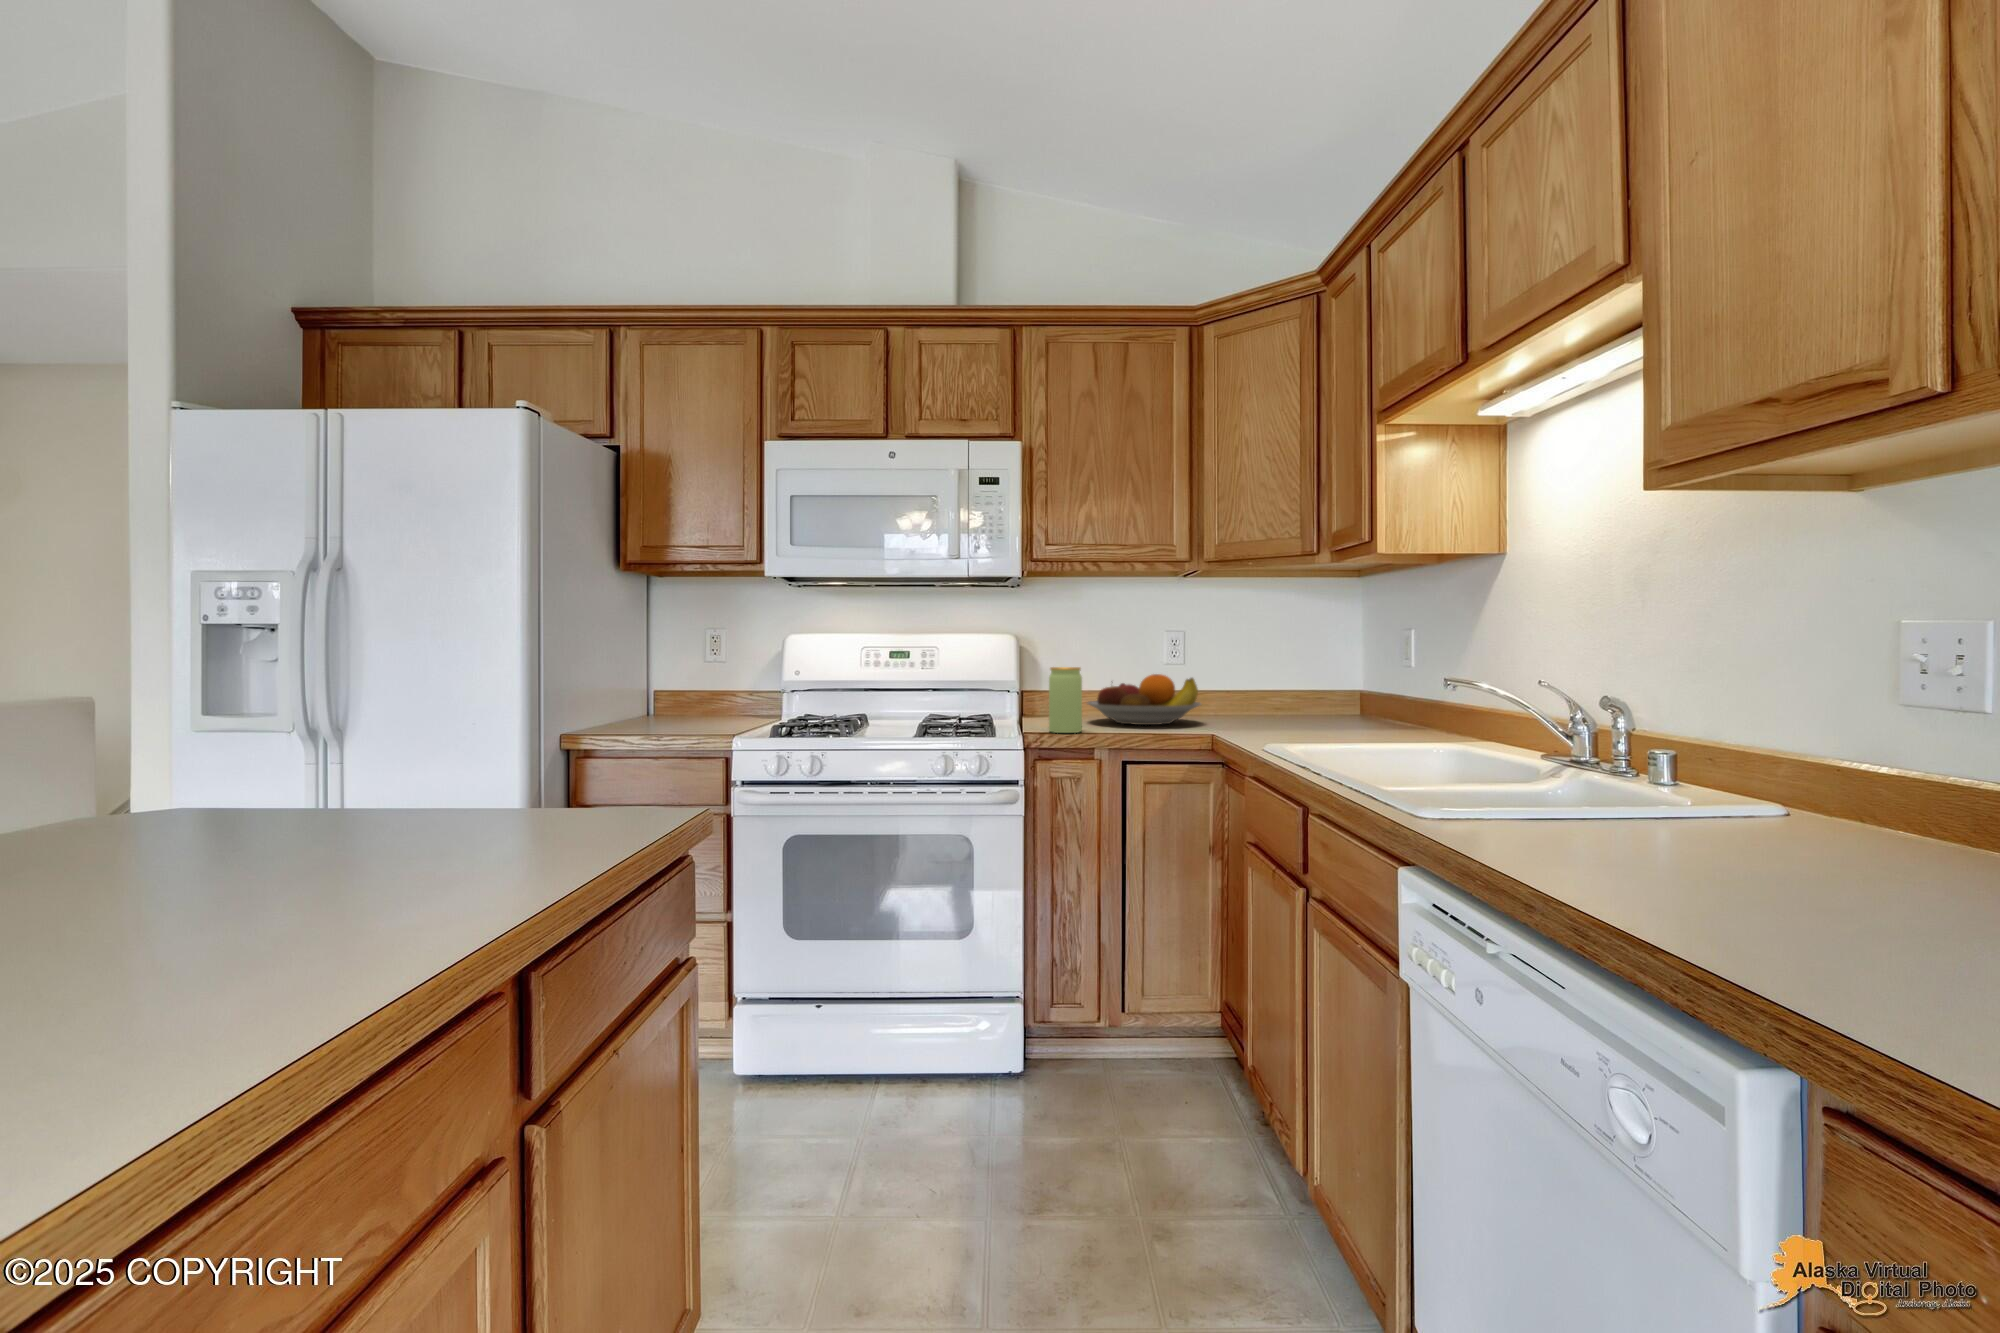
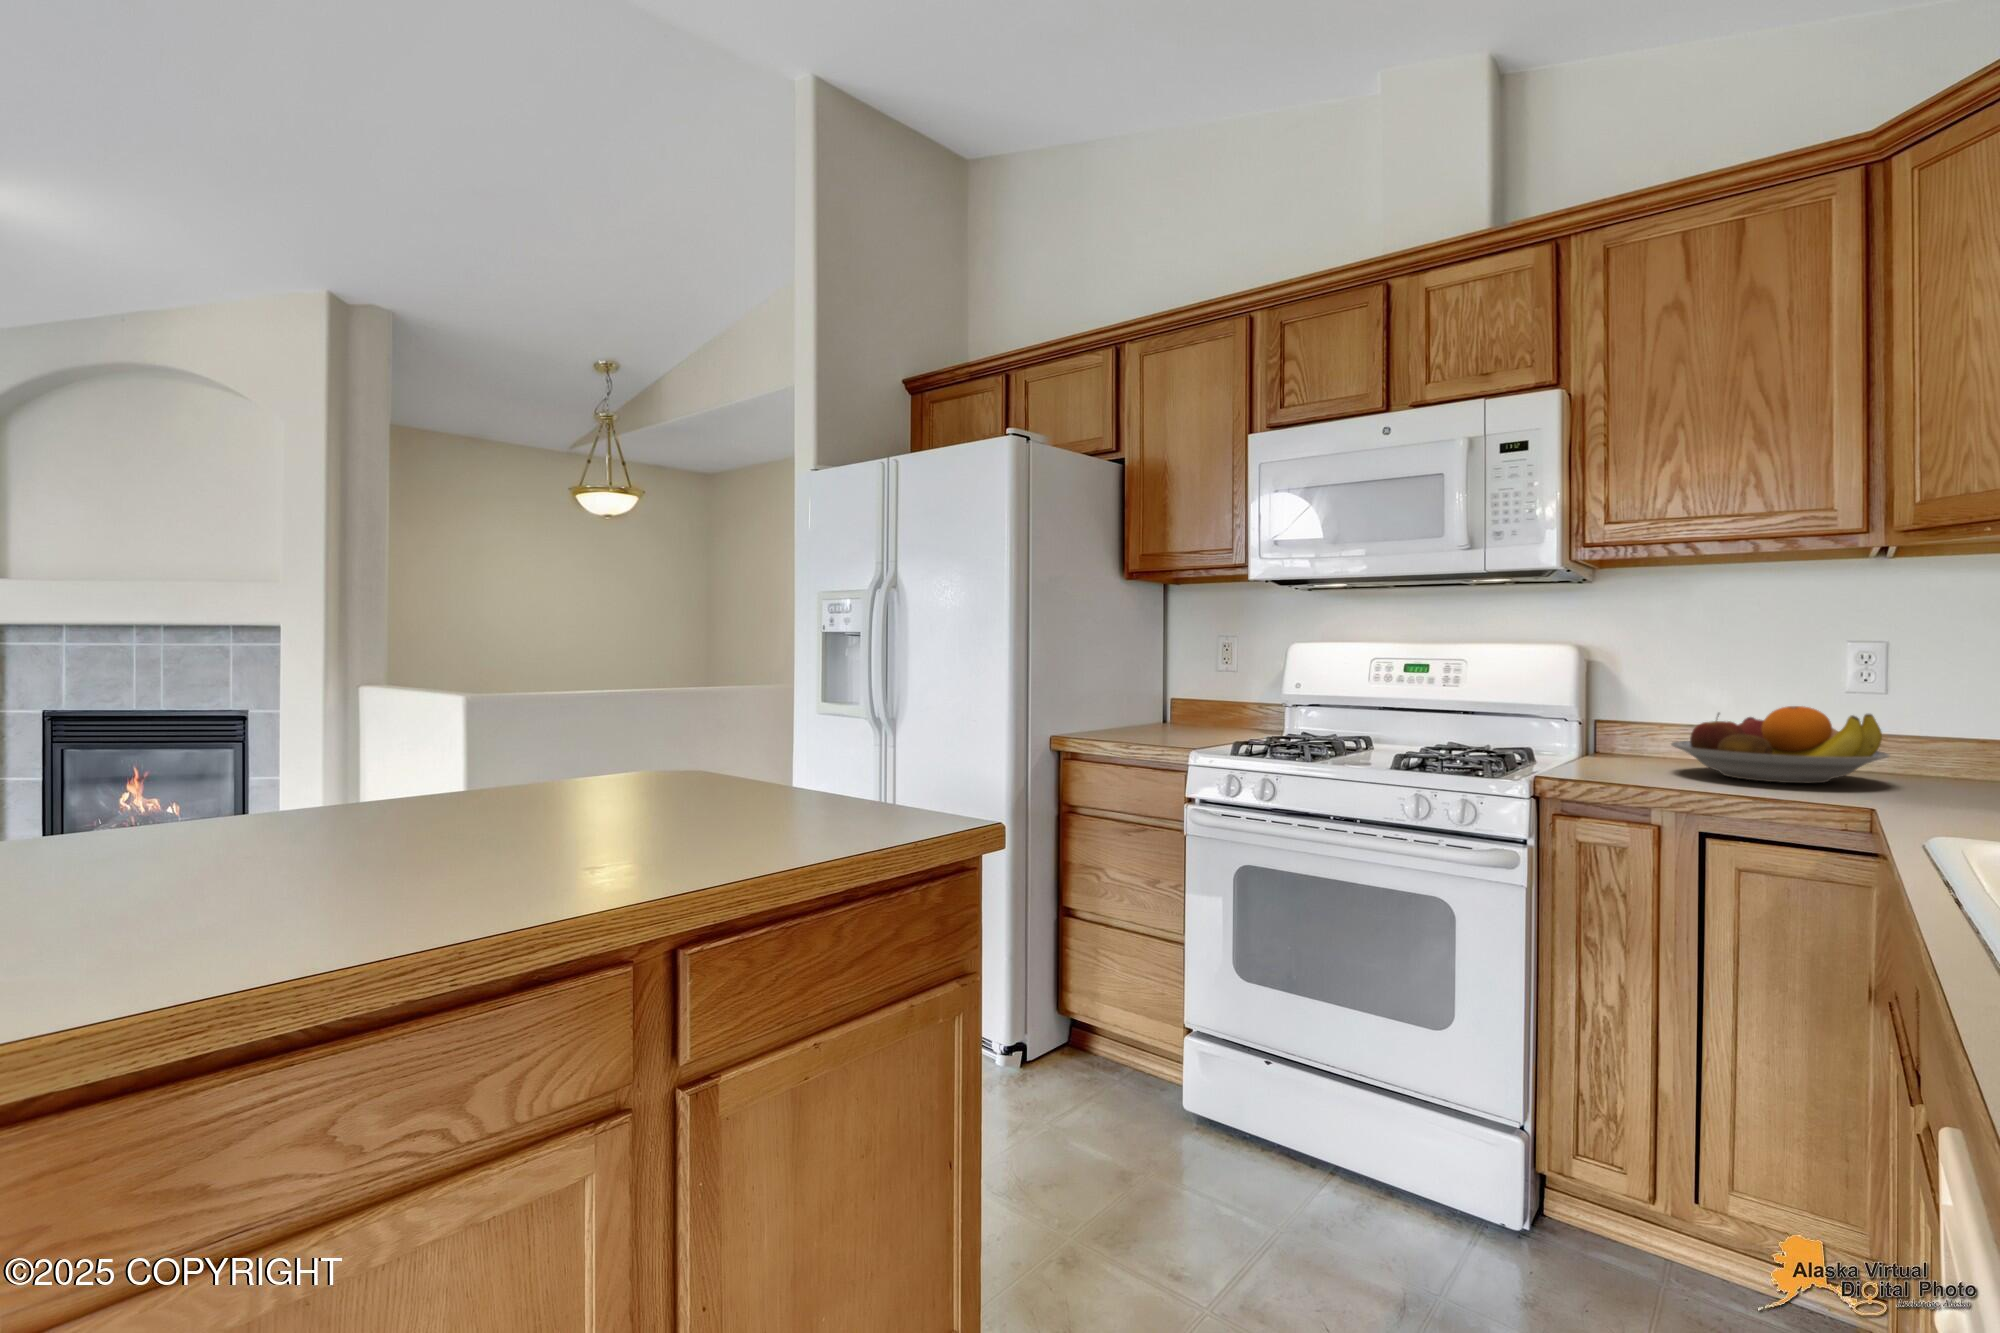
jar: present [1049,667,1082,733] -> none [1577,691,1632,783]

